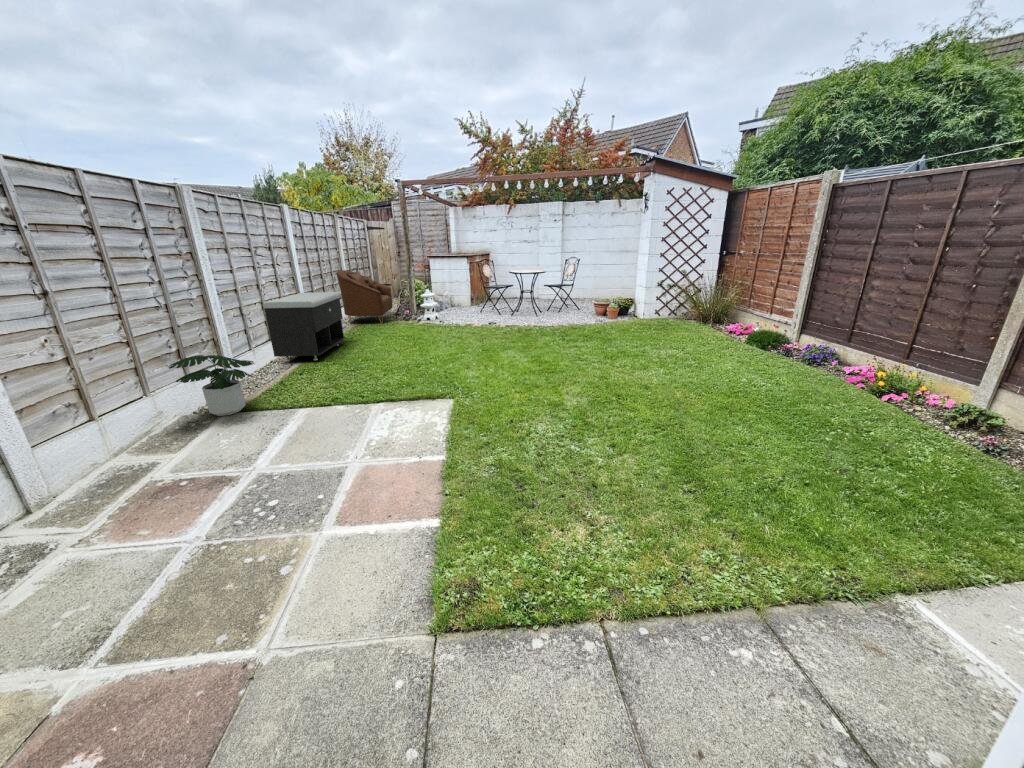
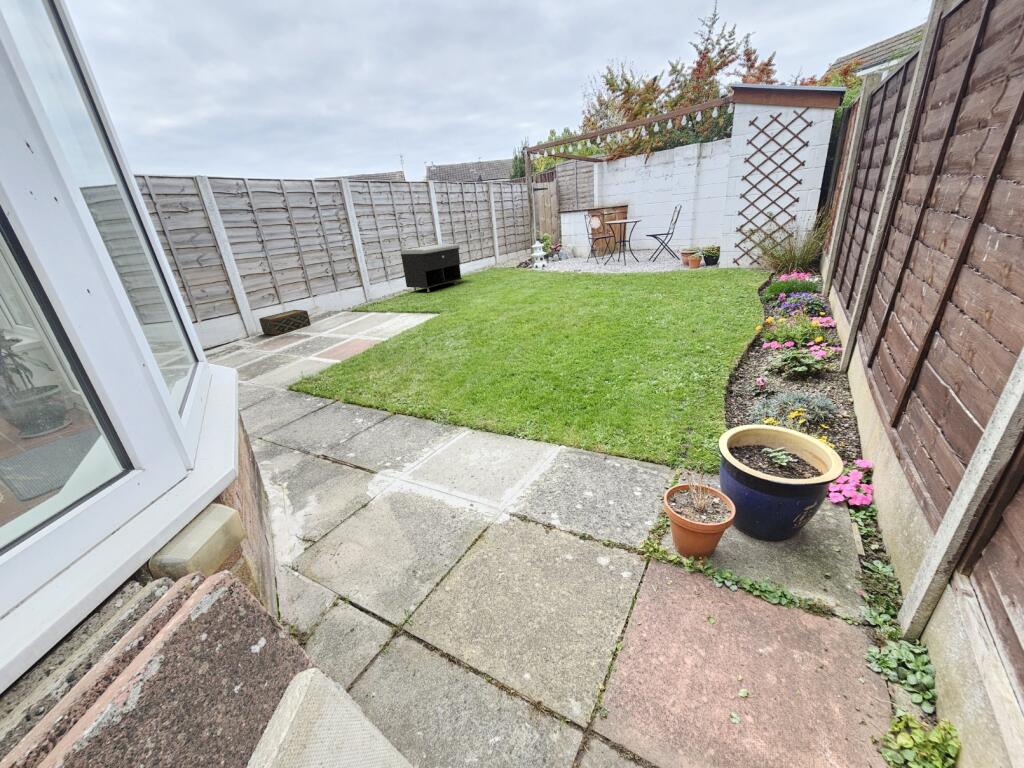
armchair: present [336,270,393,323] -> none [482,227,527,271]
potted plant: present [168,355,254,416] -> none [322,278,368,314]
woven basket: none [53,426,177,497] -> present [259,310,311,335]

